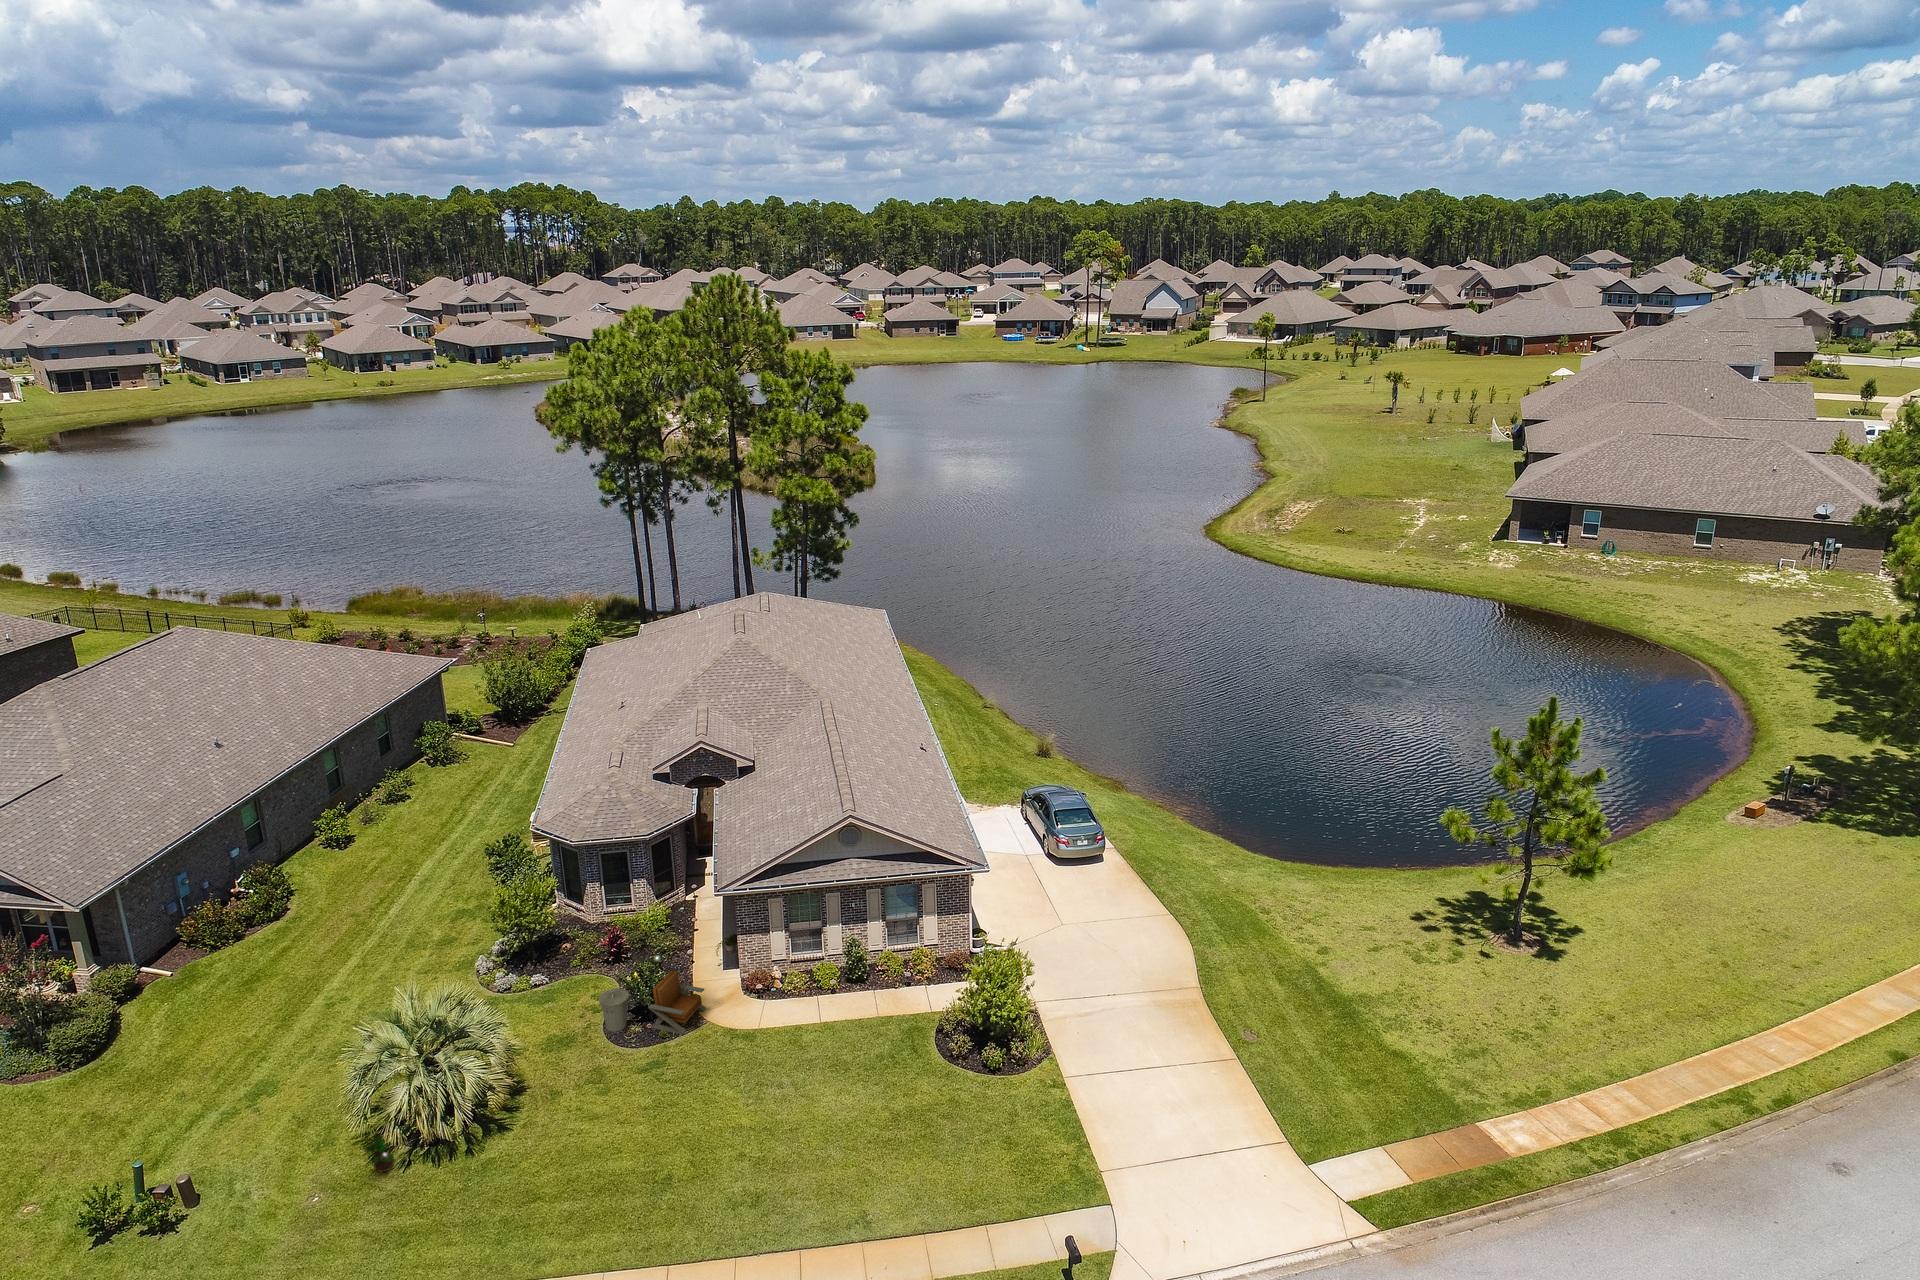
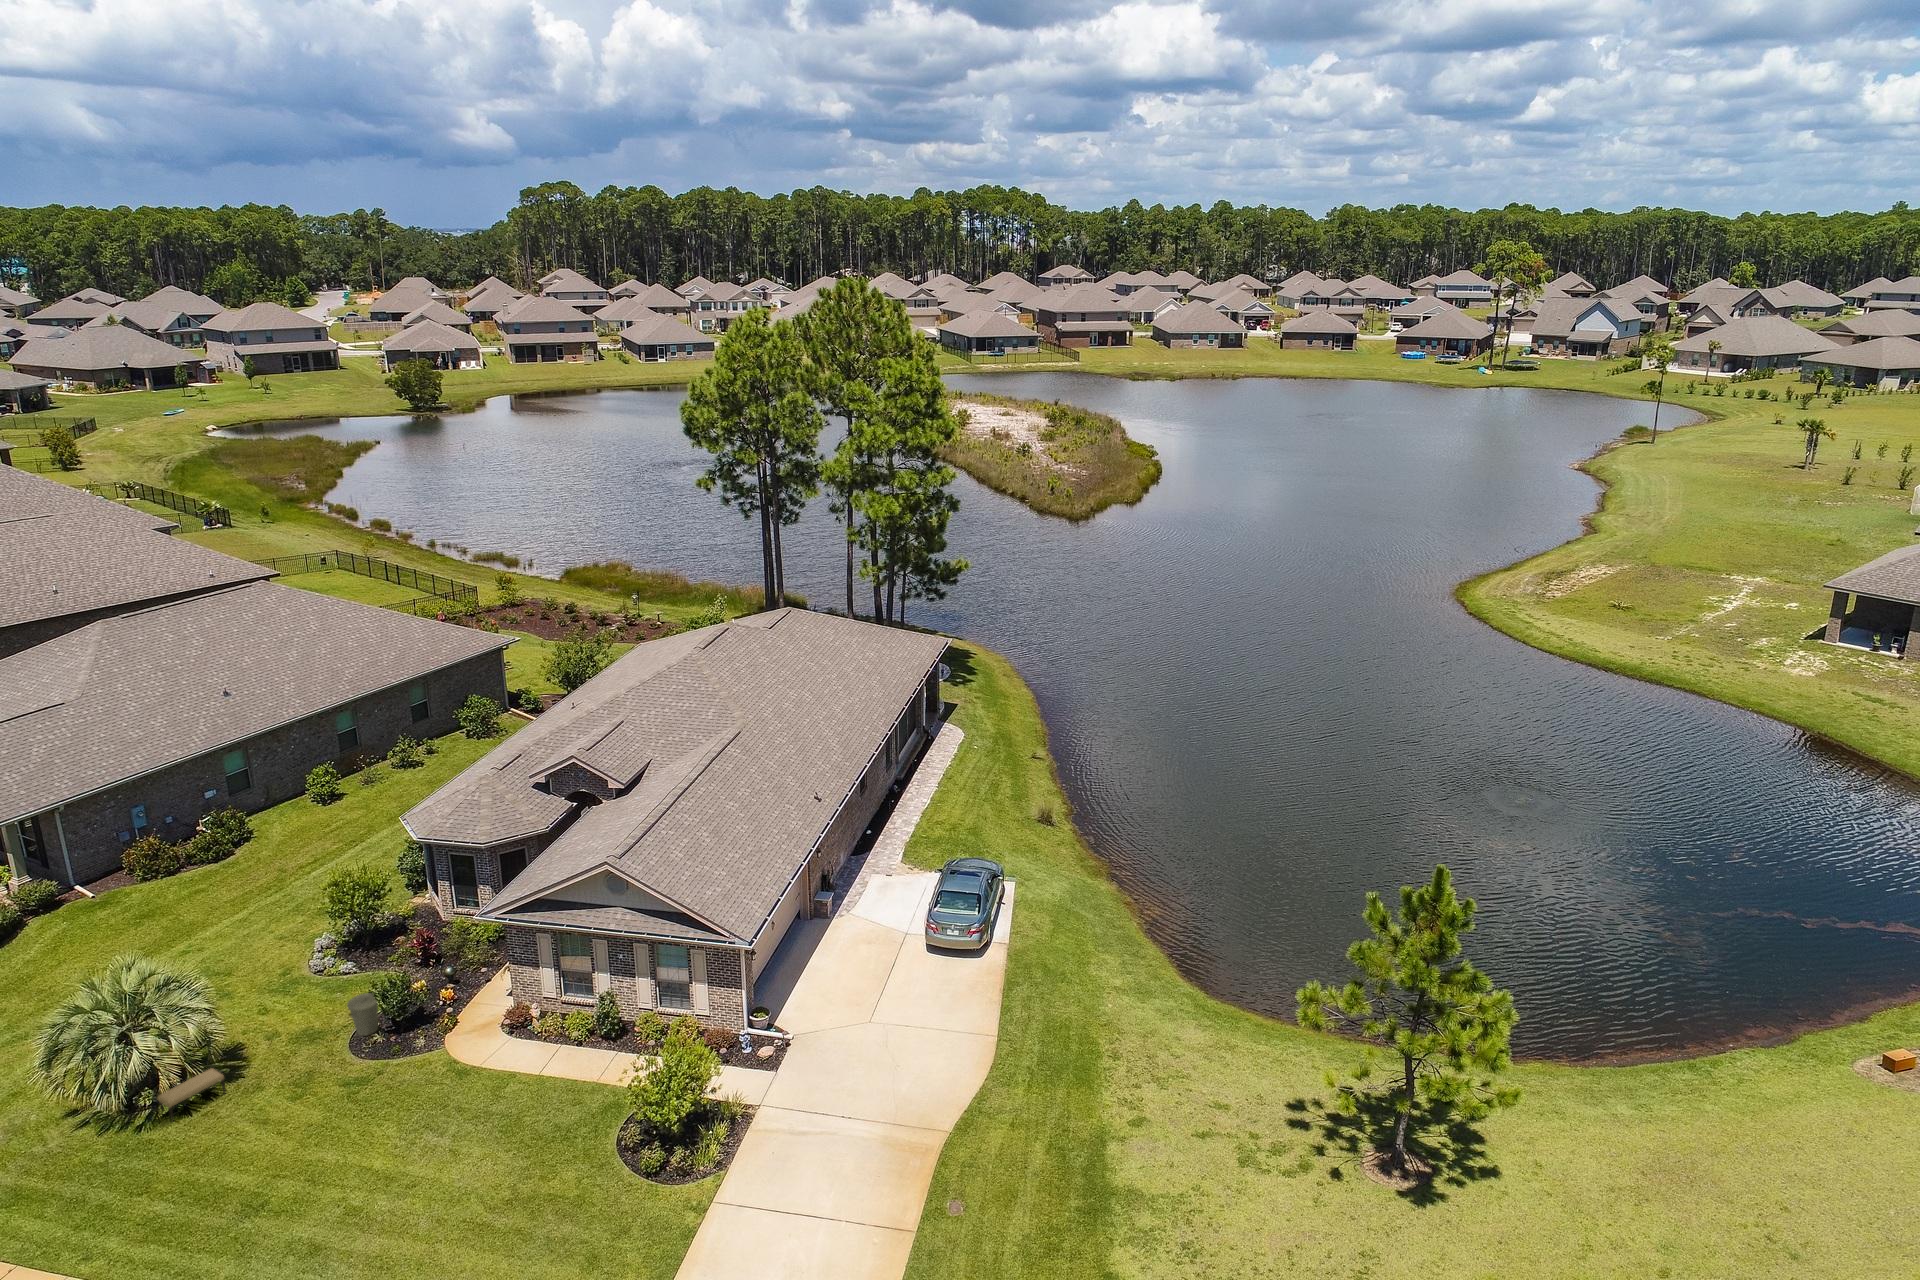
lounge chair: present [648,971,706,1034] -> none [389,987,455,1054]
bench: none [479,1085,530,1142] -> present [158,1069,226,1122]
potted tree: present [363,1138,395,1172] -> none [37,1089,76,1125]

